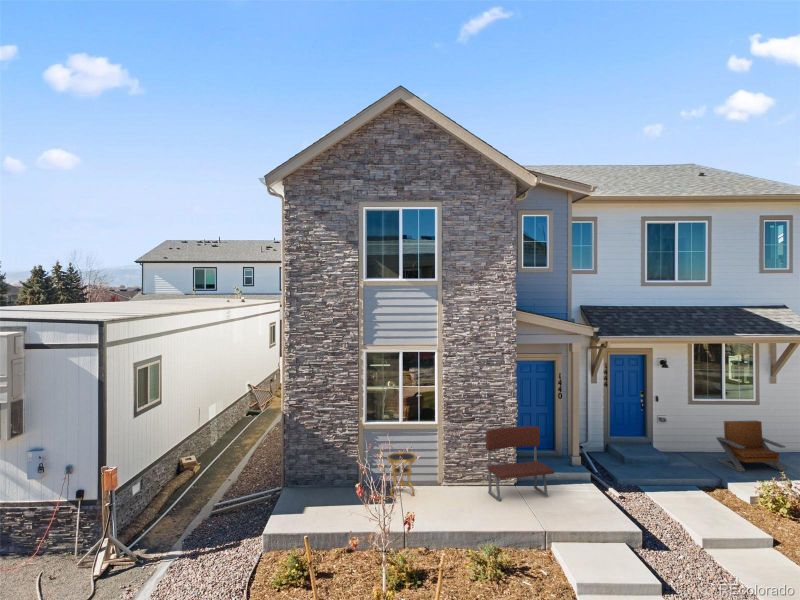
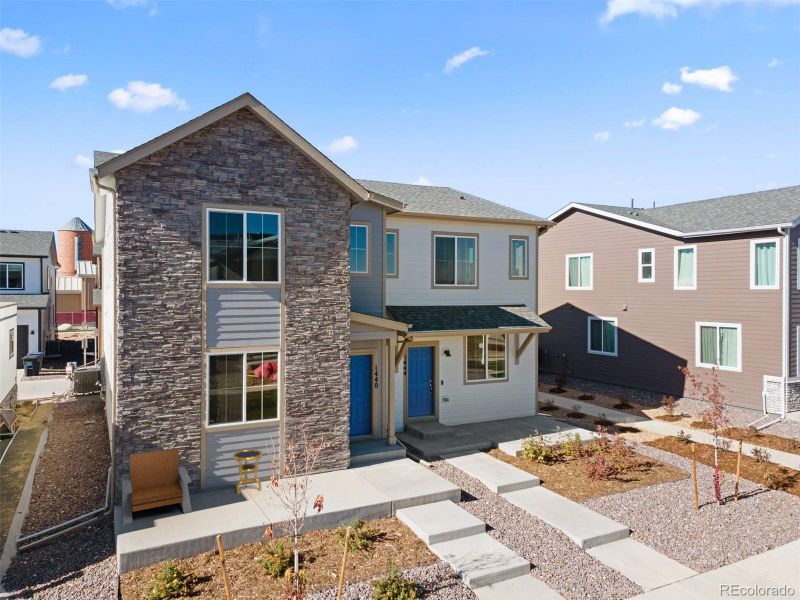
lounge chair: present [717,421,785,472] -> present [121,448,192,524]
bench: present [486,426,554,502] -> none [327,413,385,483]

